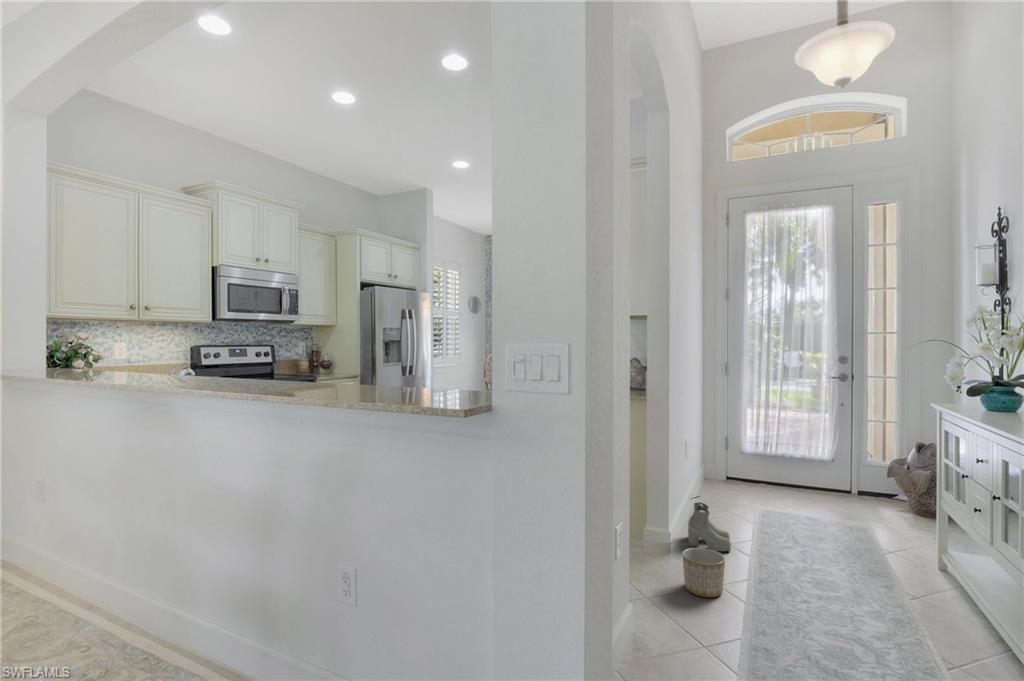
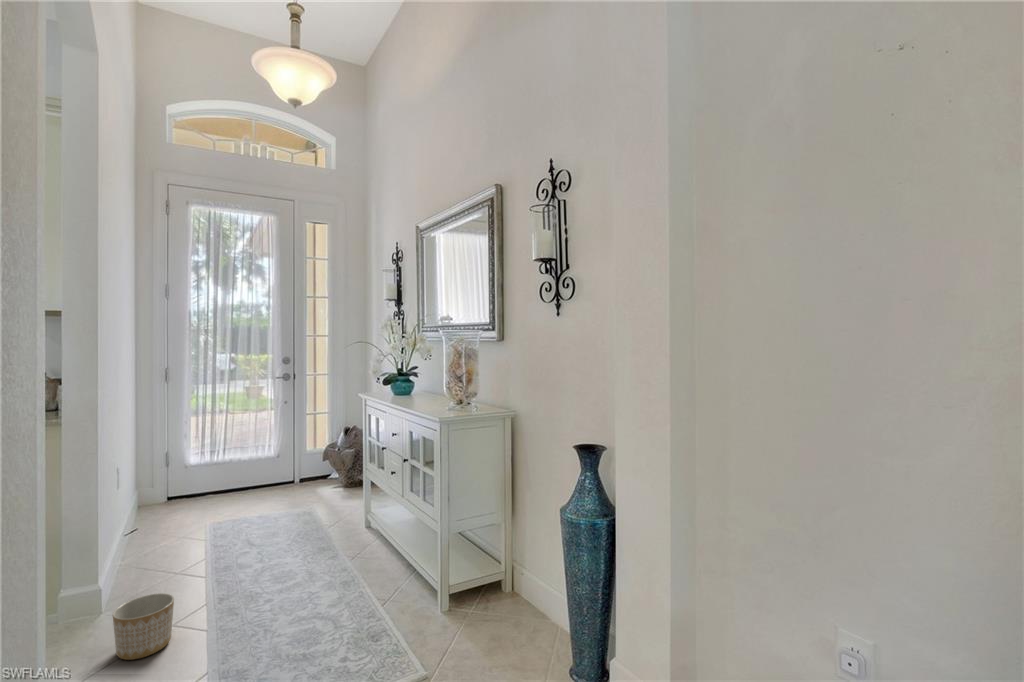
boots: present [688,503,731,552] -> none [118,539,178,598]

